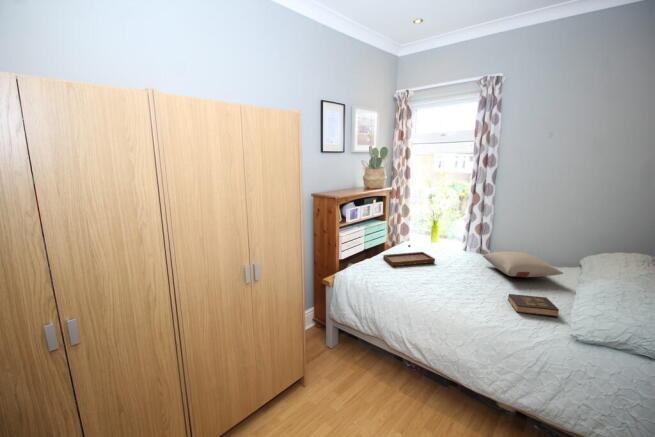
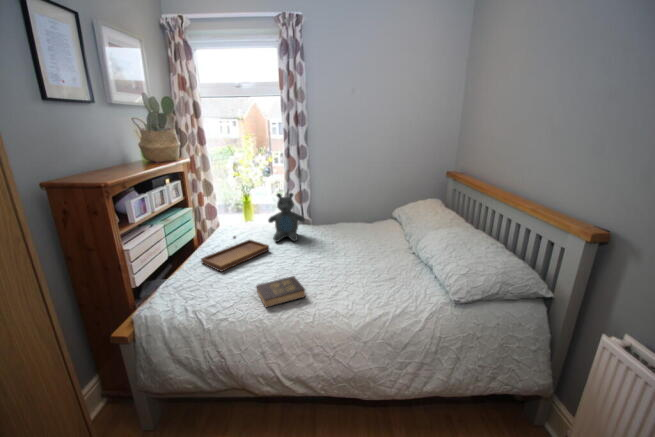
teddy bear: none [442,220,475,262] -> present [268,193,305,242]
pillow: present [483,251,563,277] -> none [315,217,388,245]
hardback book: present [508,294,559,317] -> present [257,276,305,307]

